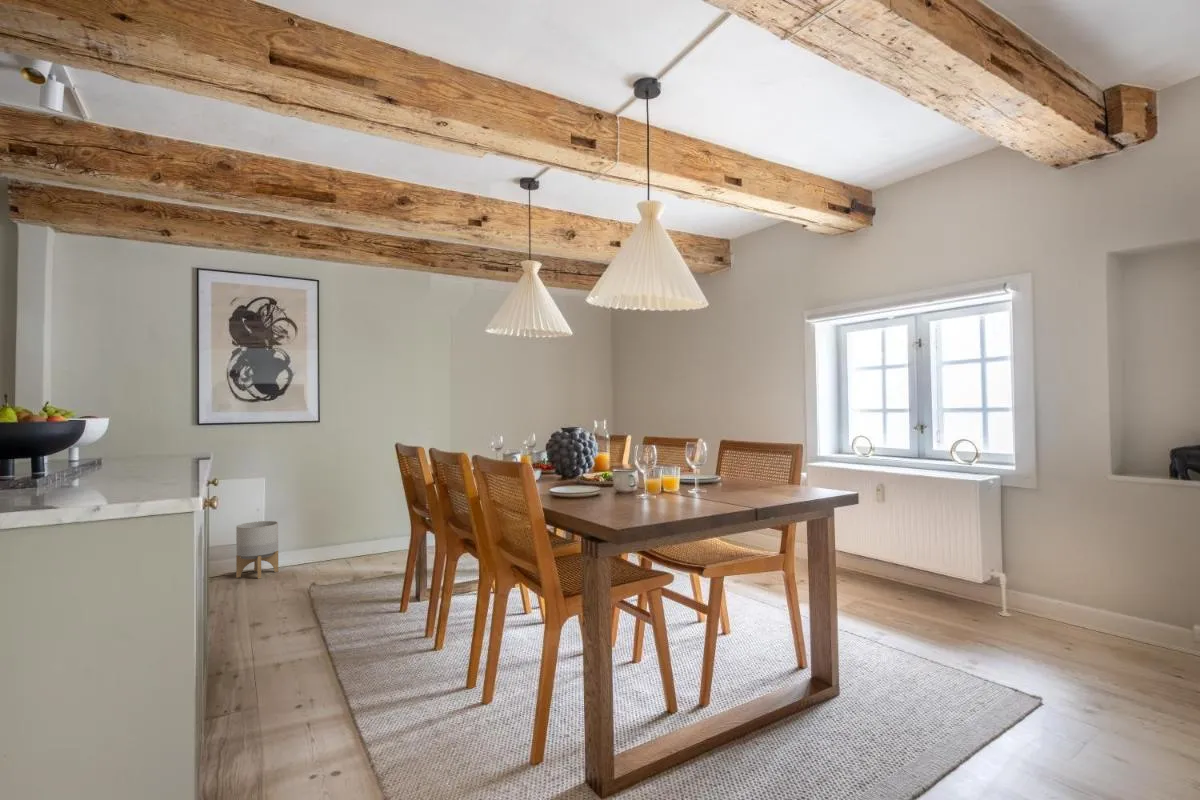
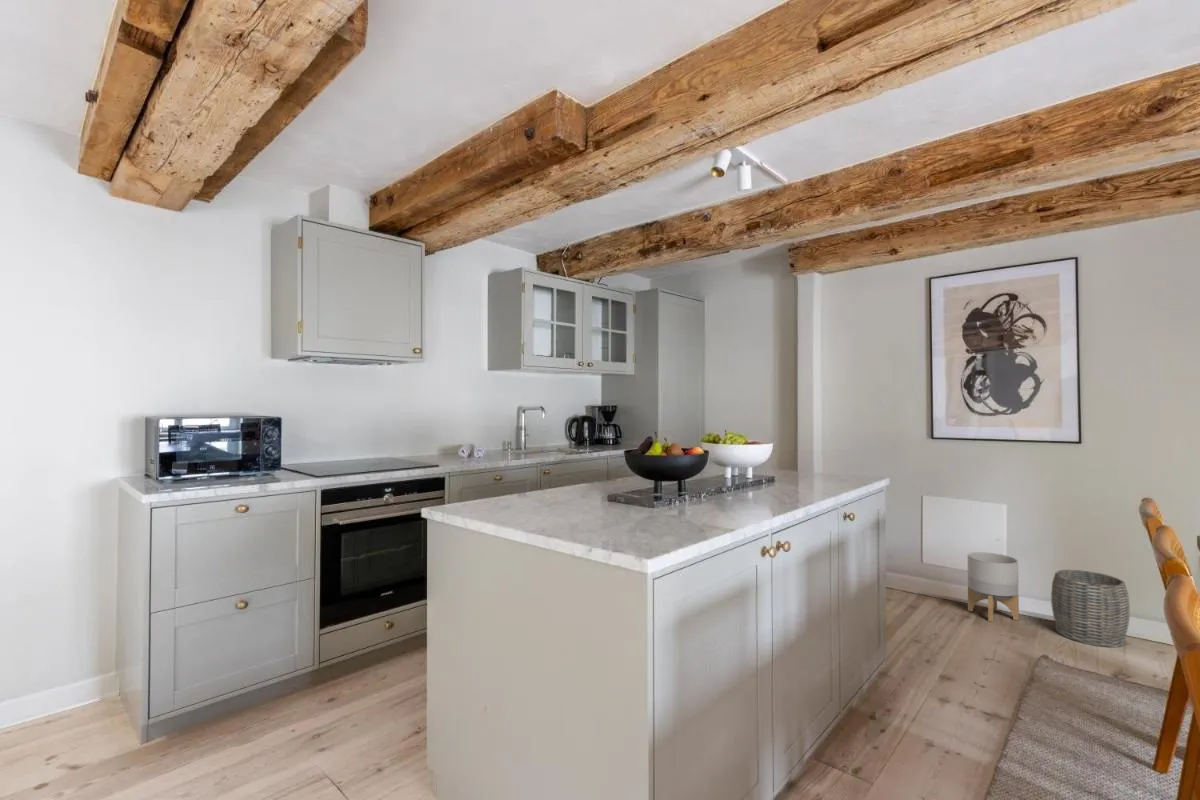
woven basket: none [303,517,352,571] -> present [1051,570,1130,647]

